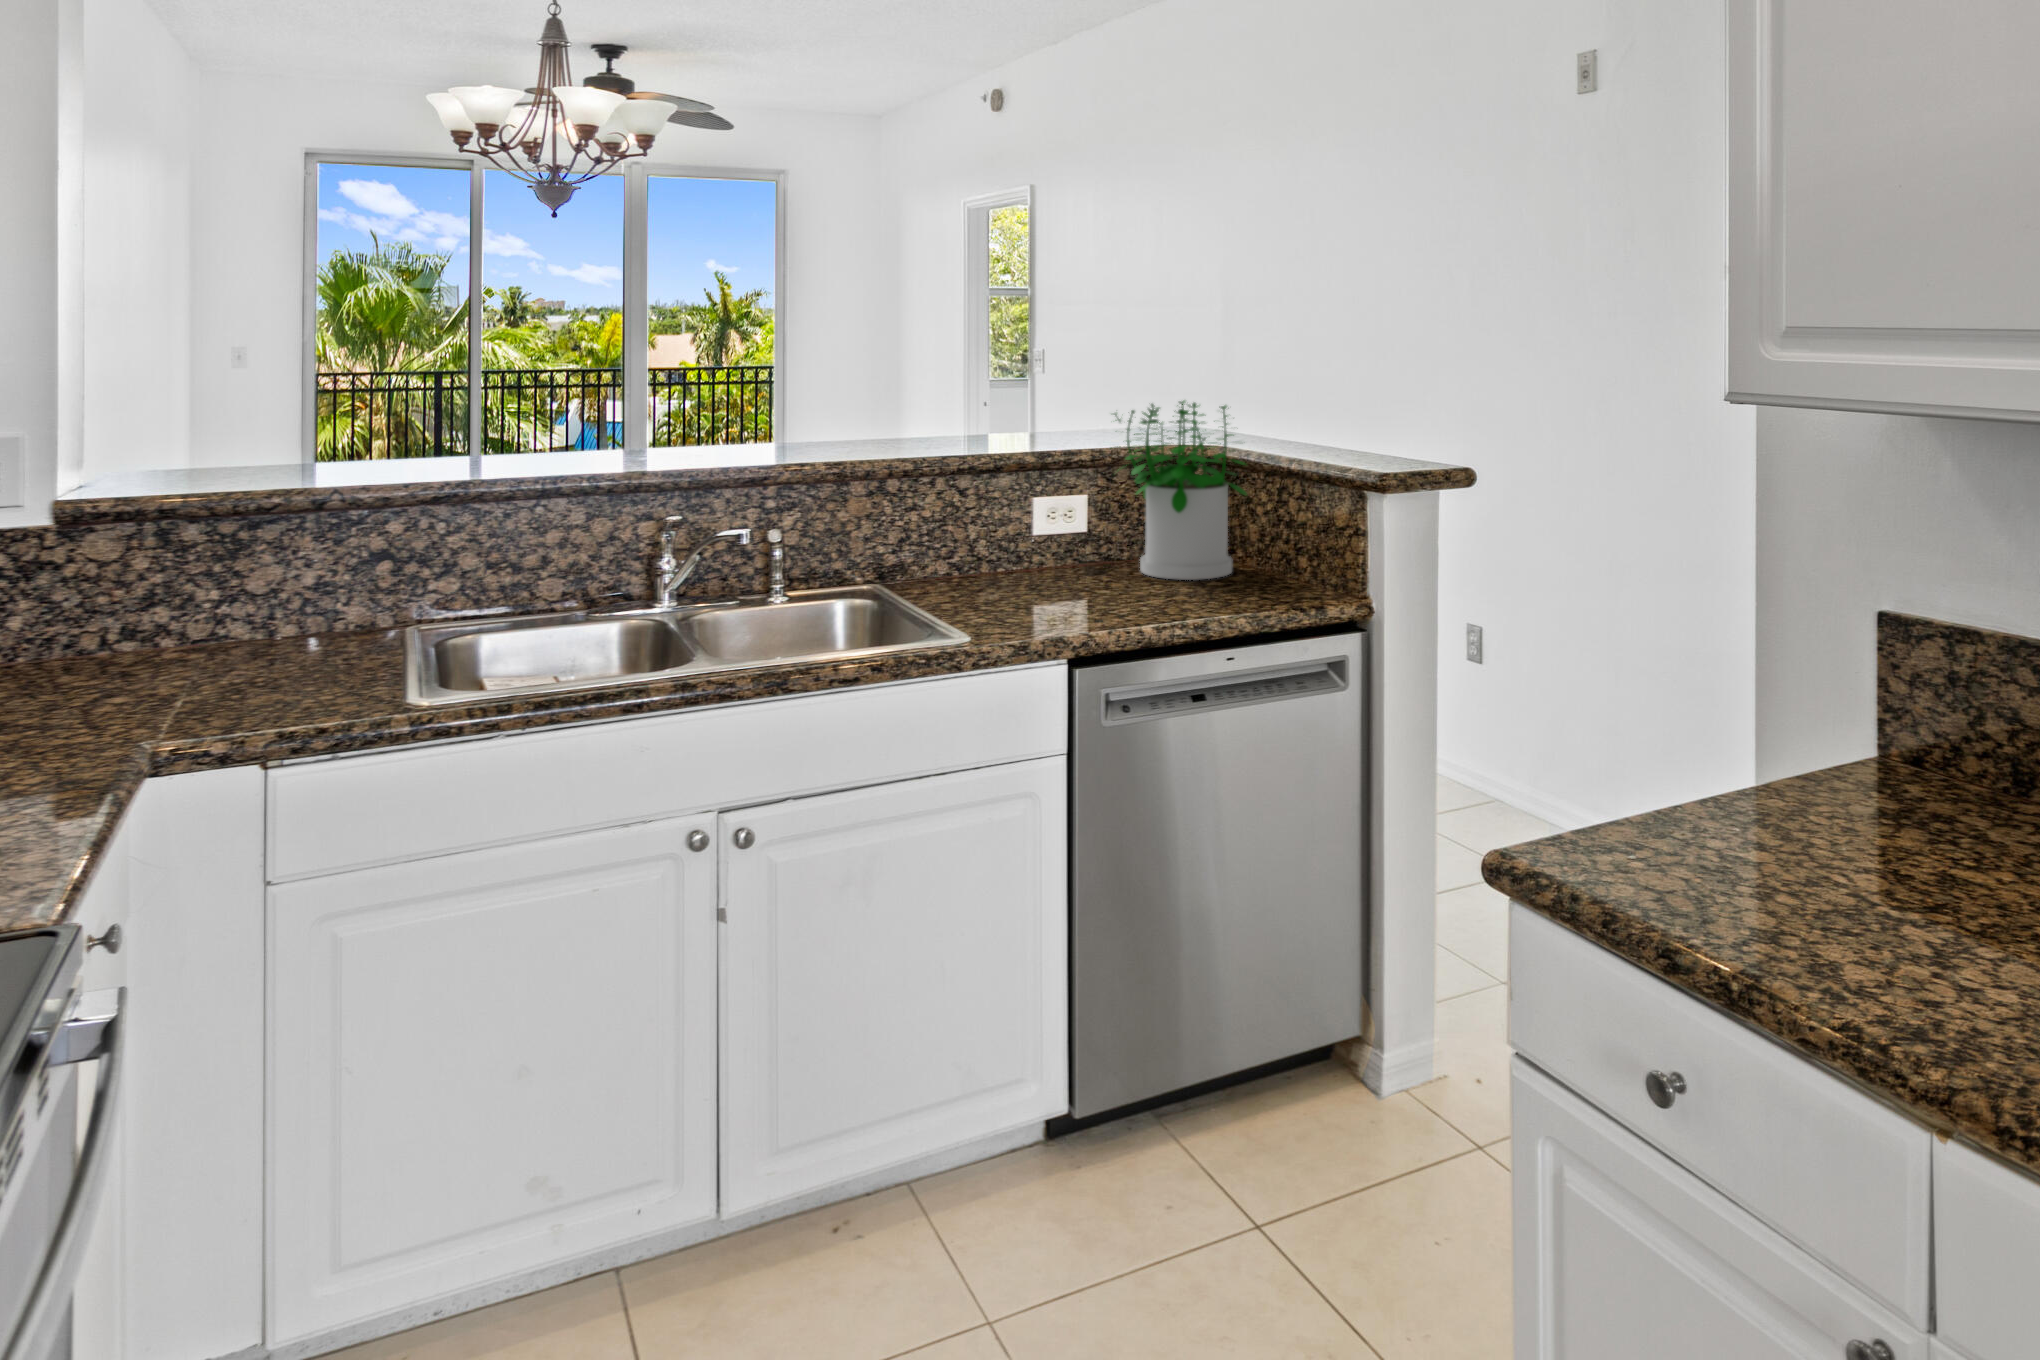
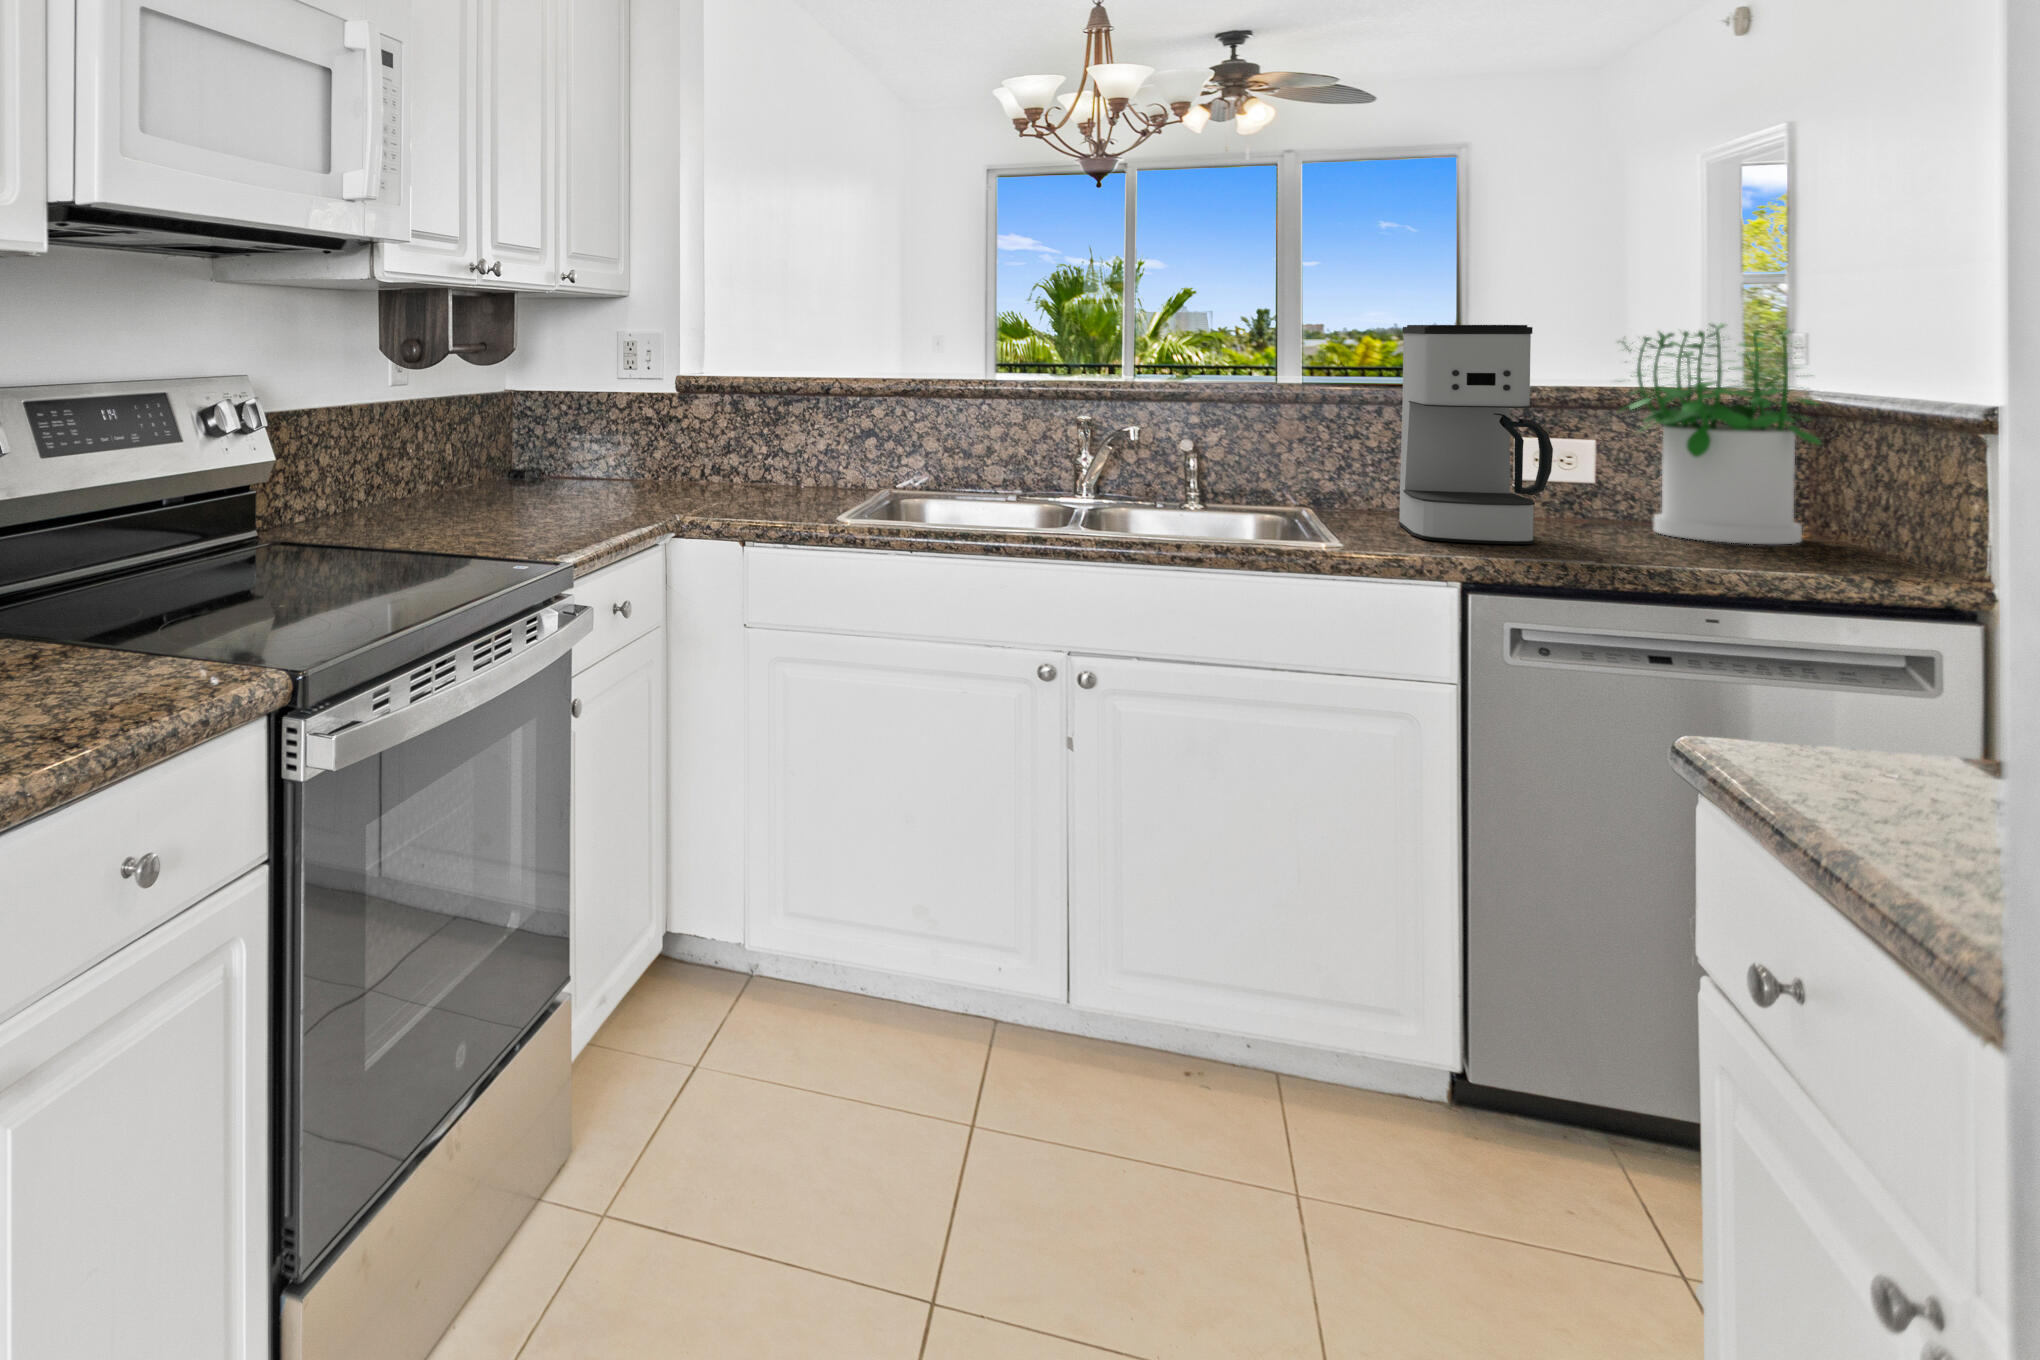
coffee maker: none [970,405,1094,615] -> present [1399,325,1553,544]

